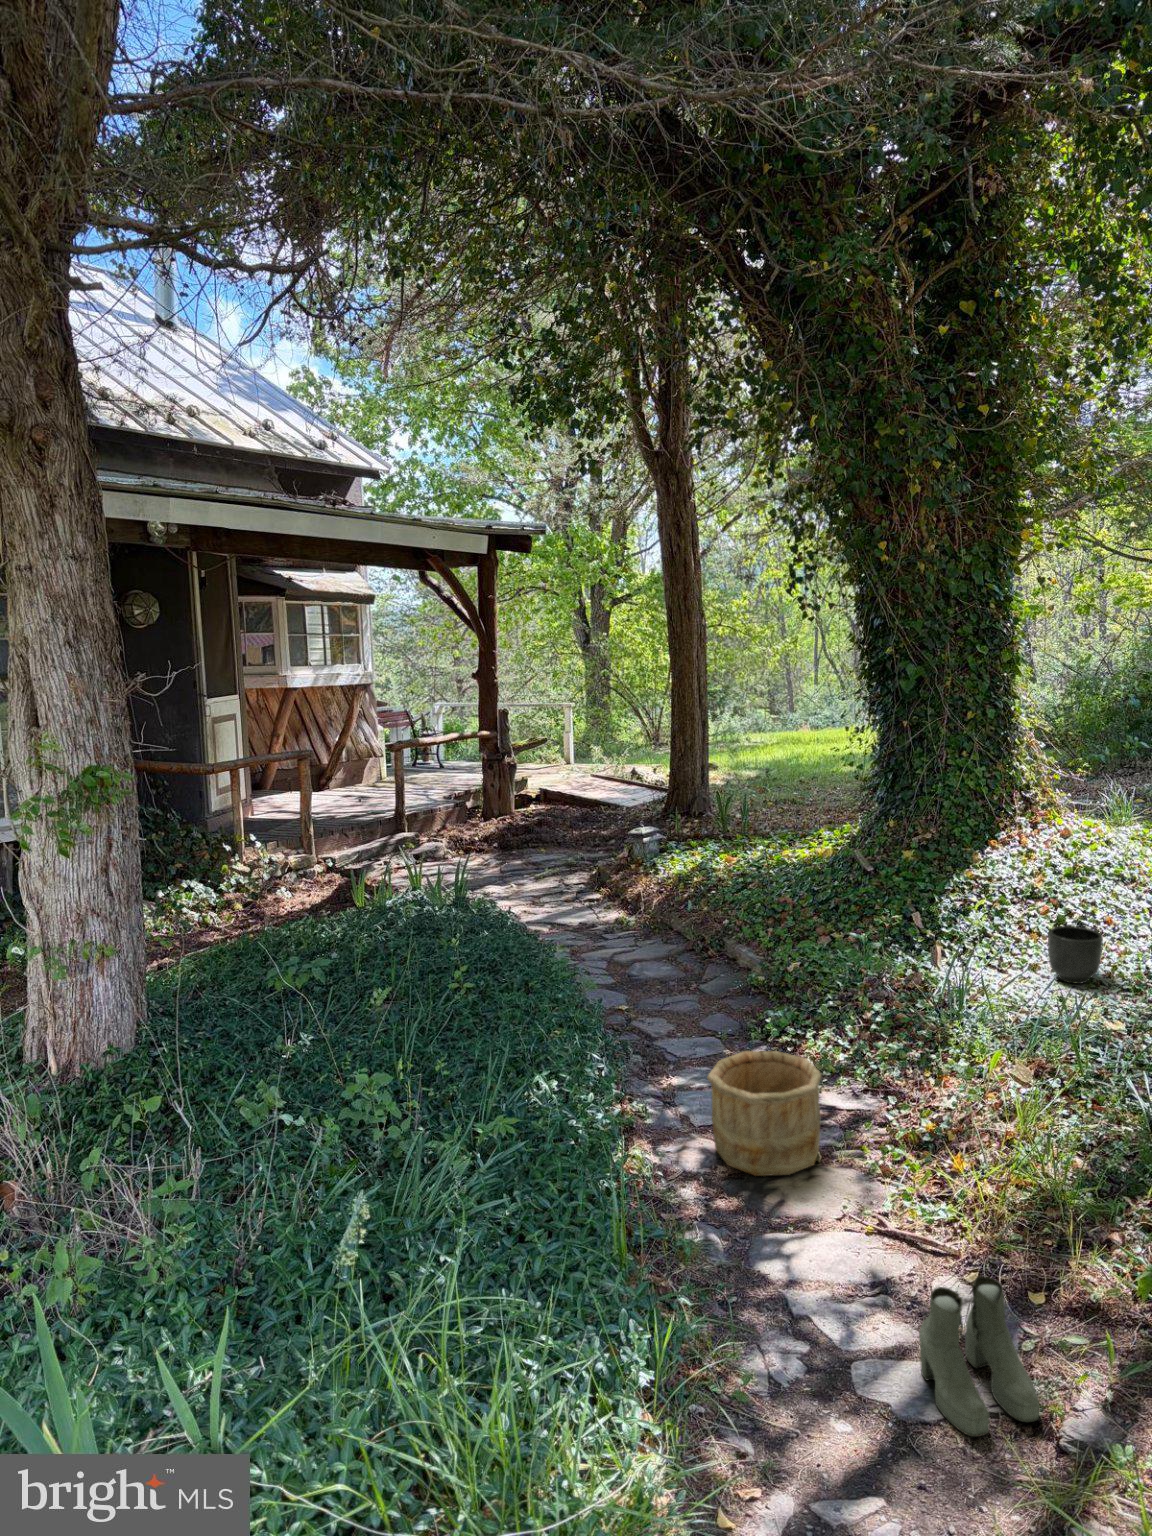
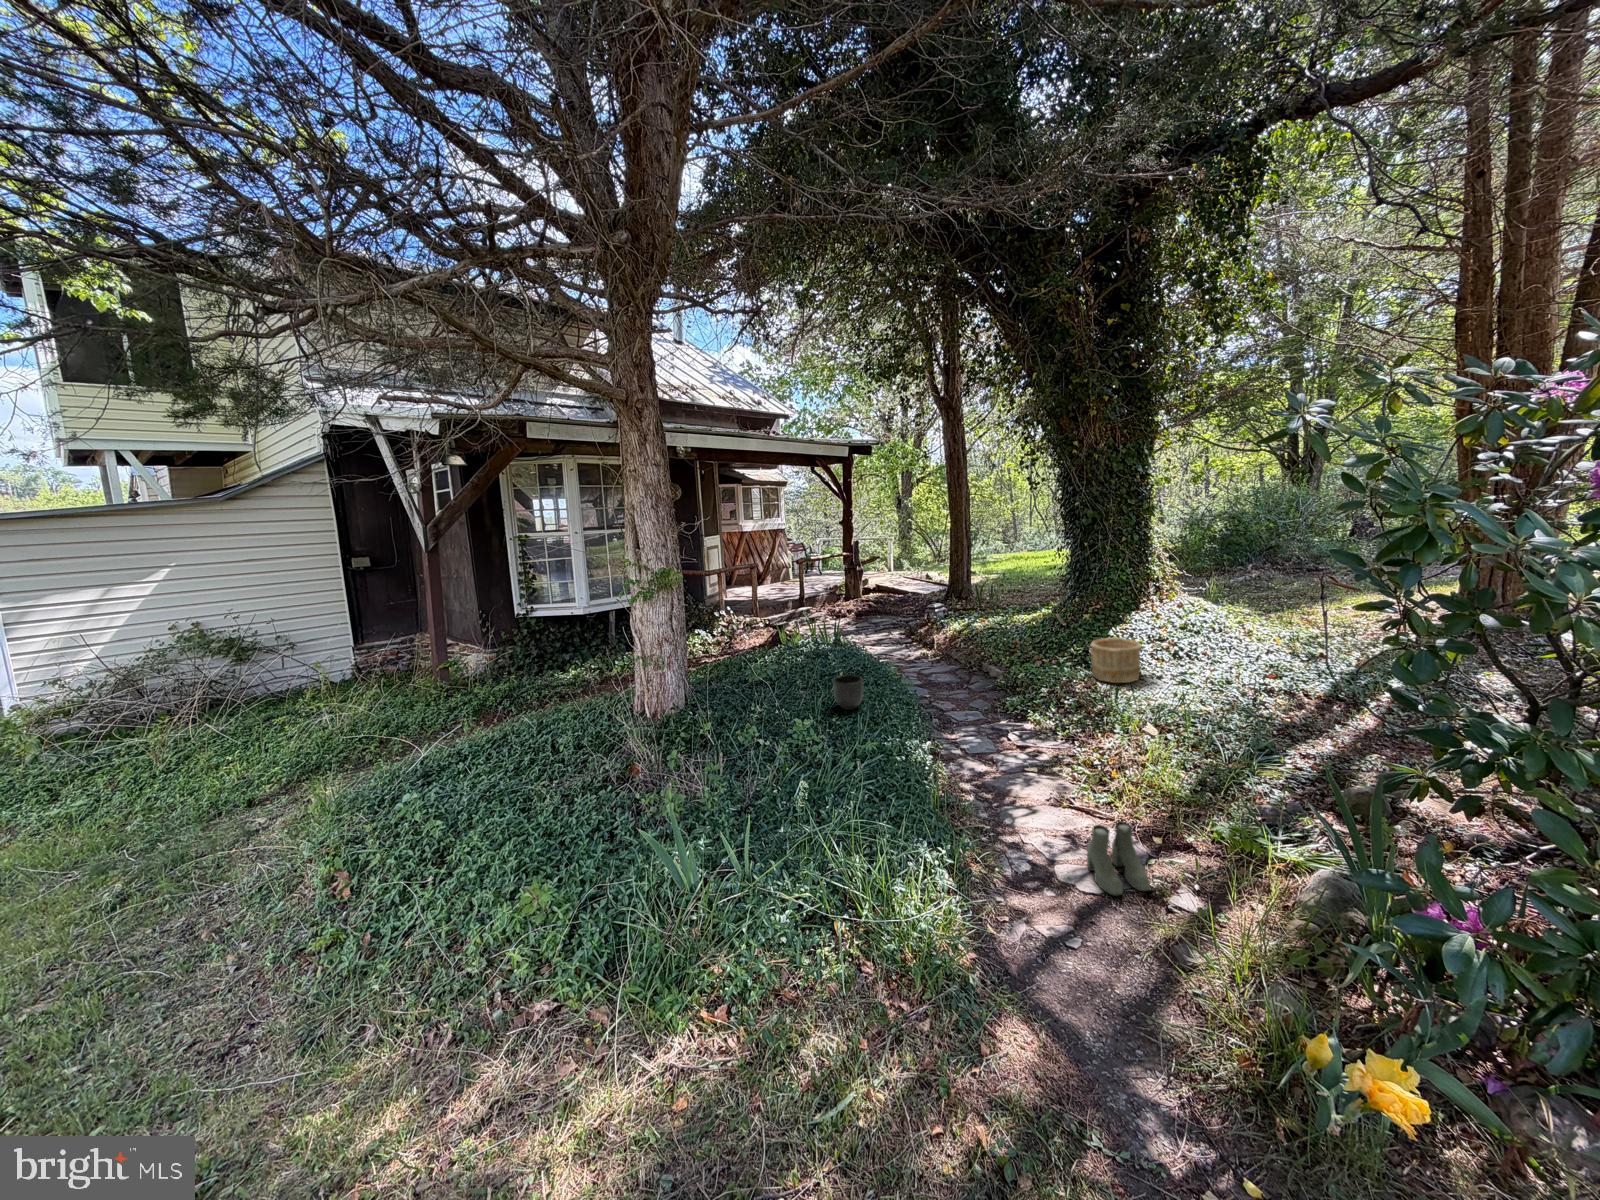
planter: present [1048,926,1103,984] -> present [833,675,863,710]
wooden bucket: present [707,1051,821,1176] -> present [1090,638,1141,683]

